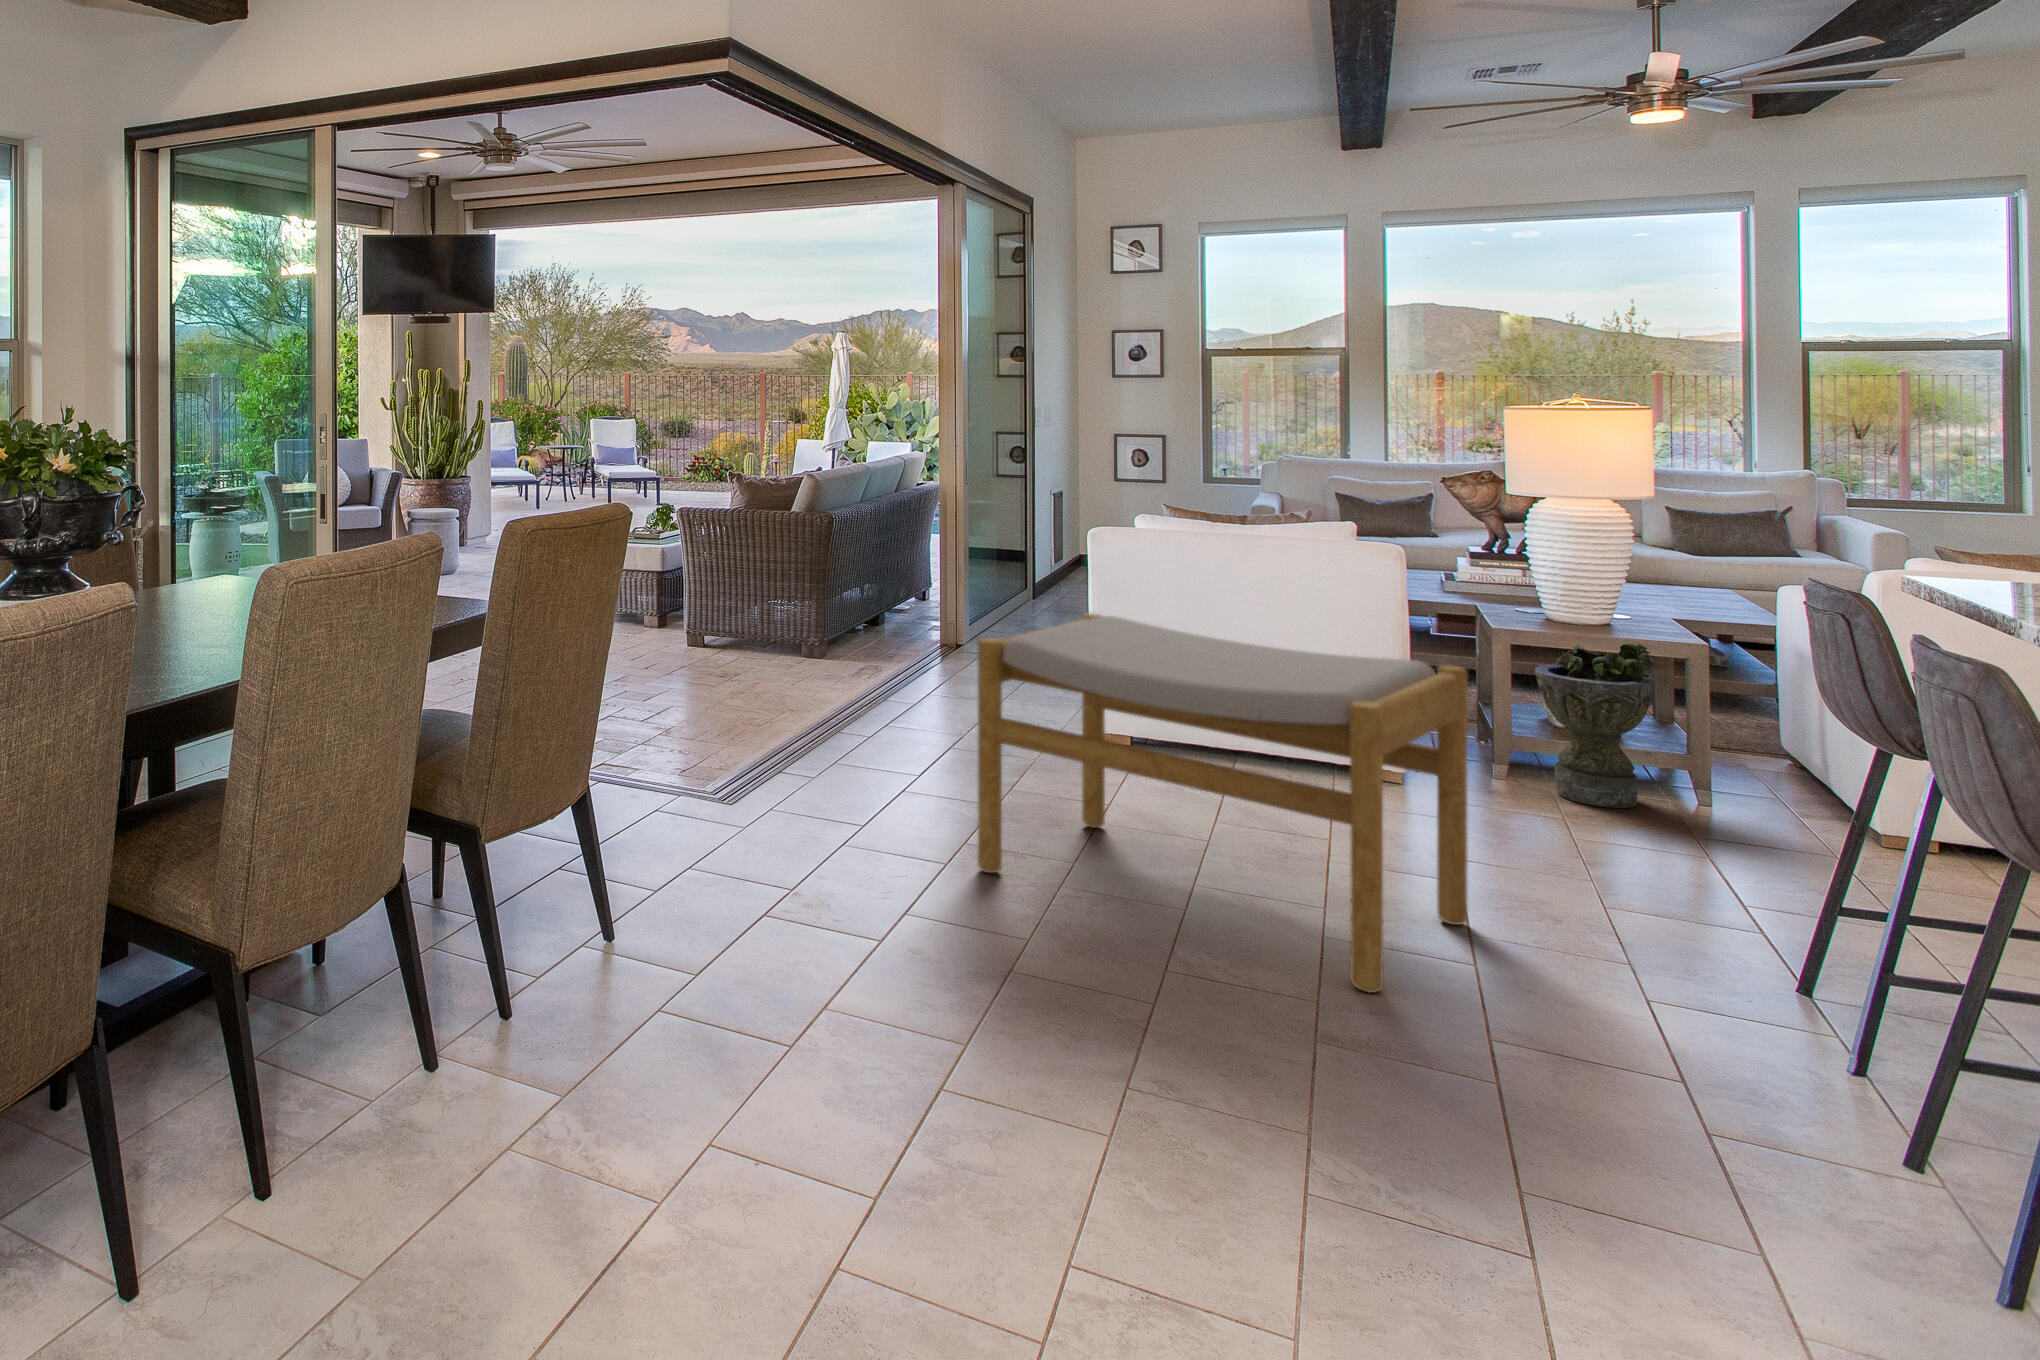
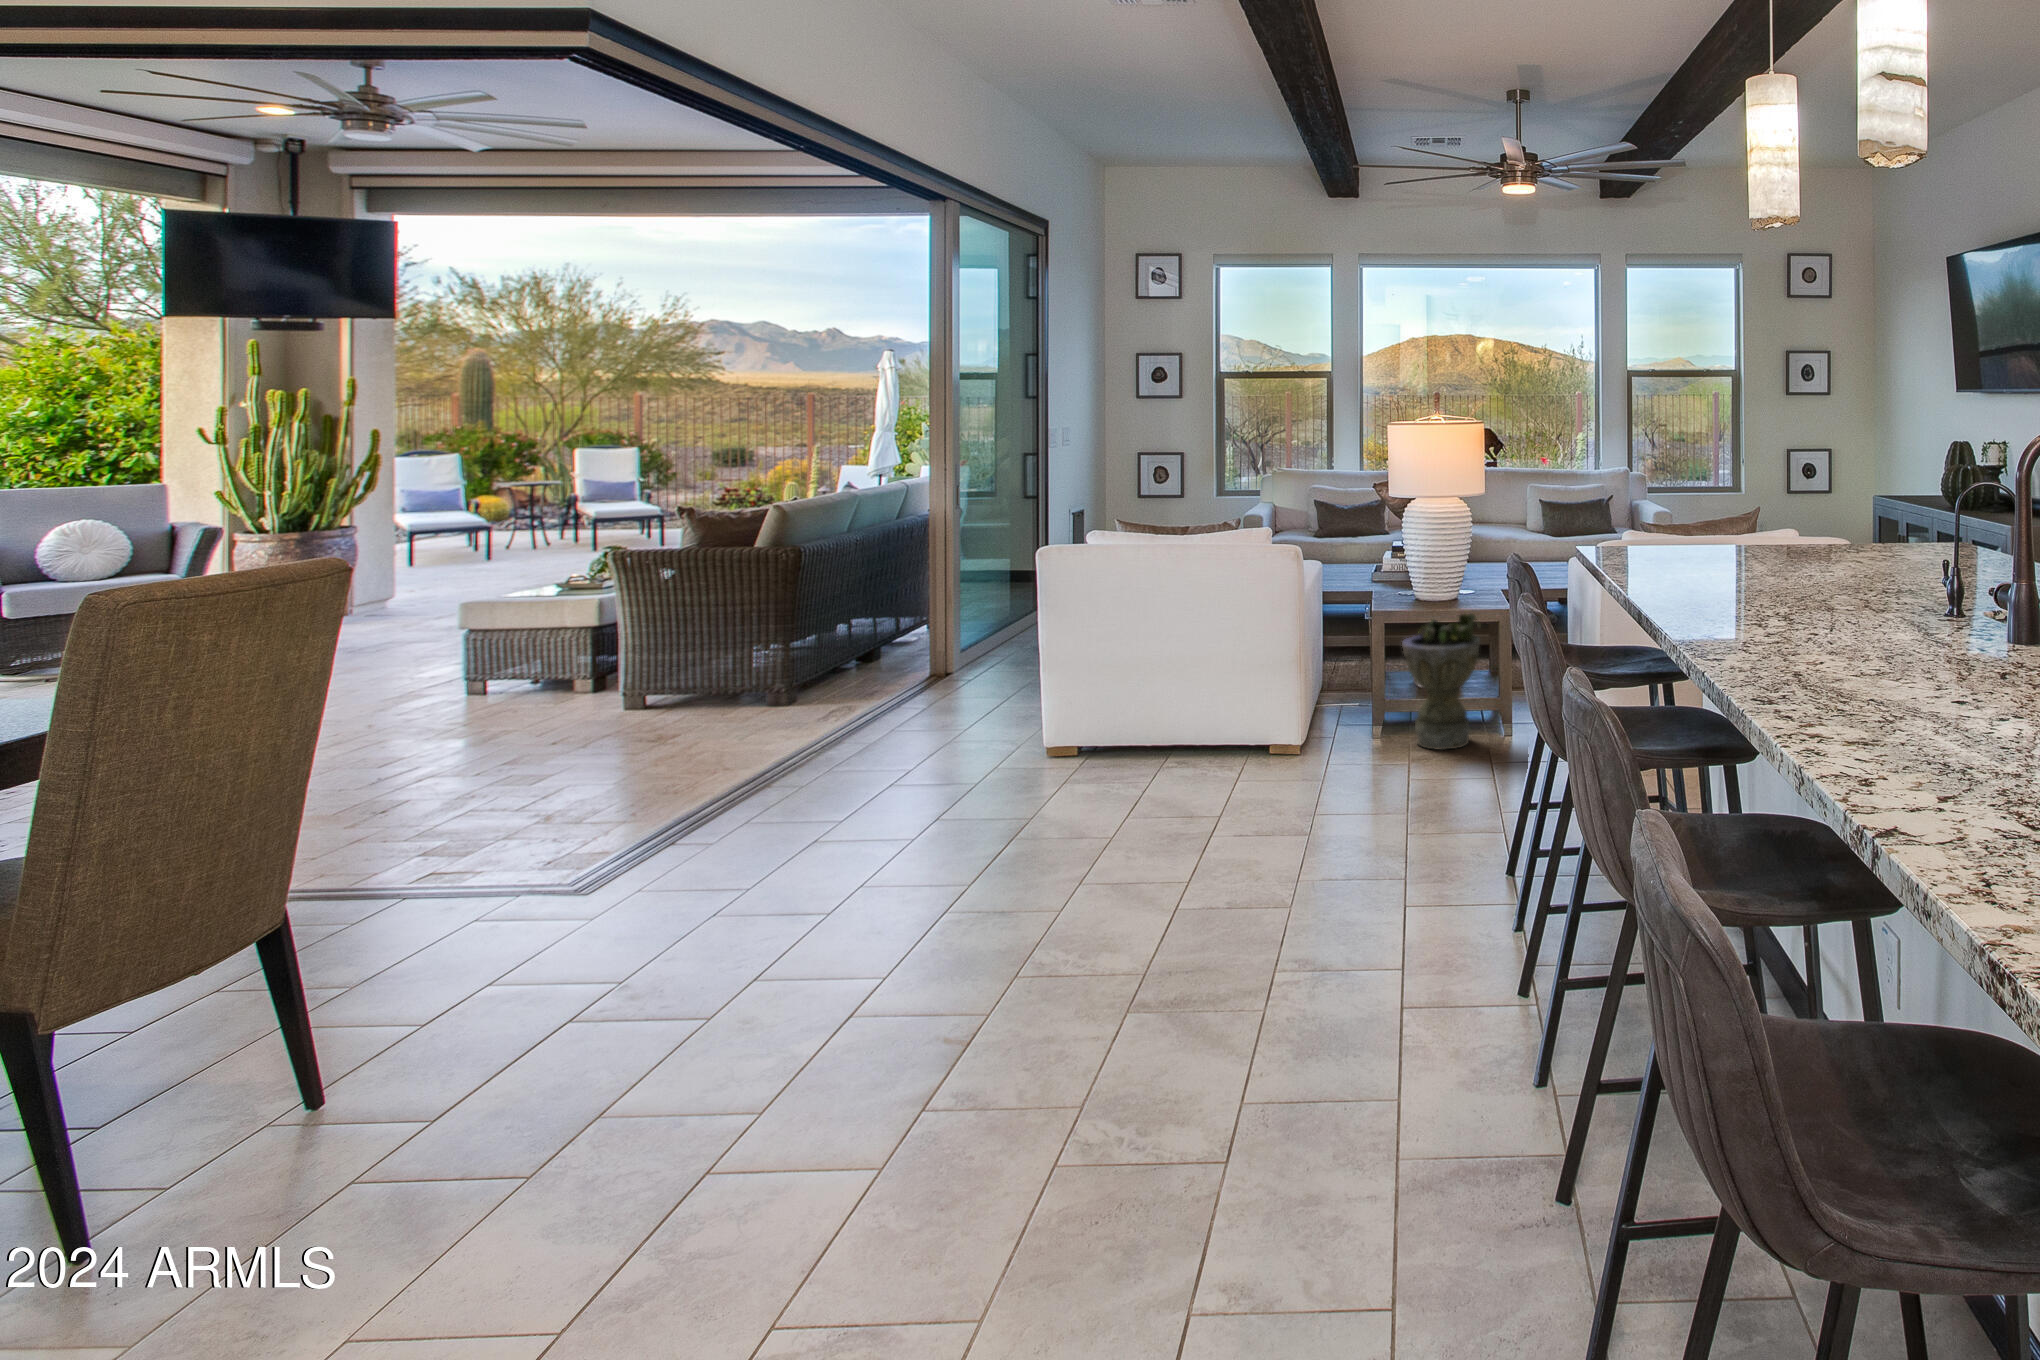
footstool: present [978,613,1468,993] -> none [860,638,1304,969]

